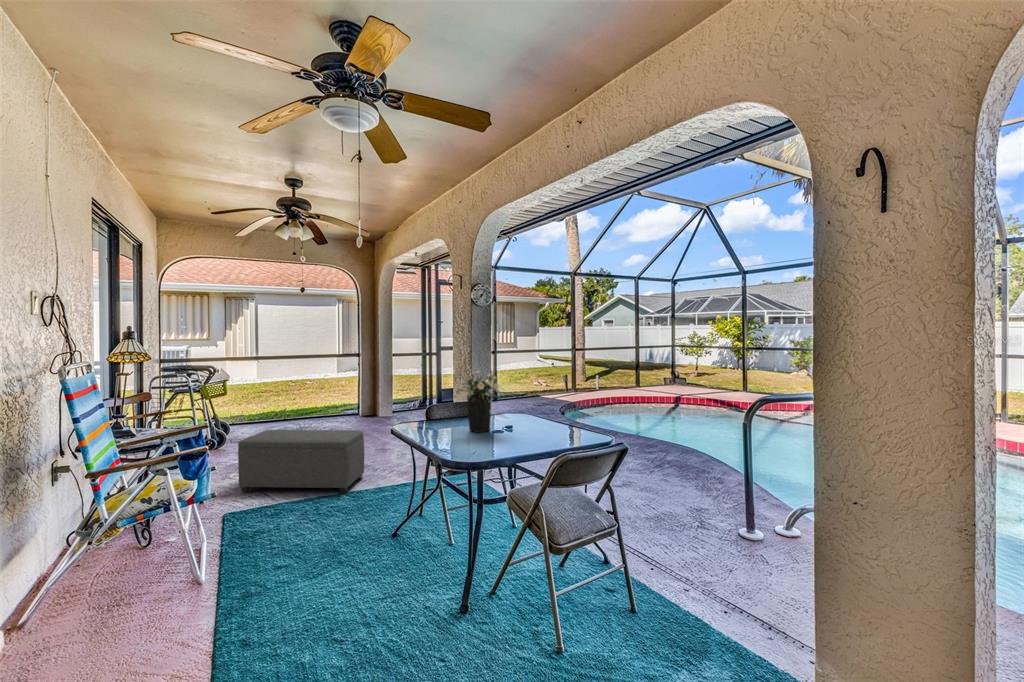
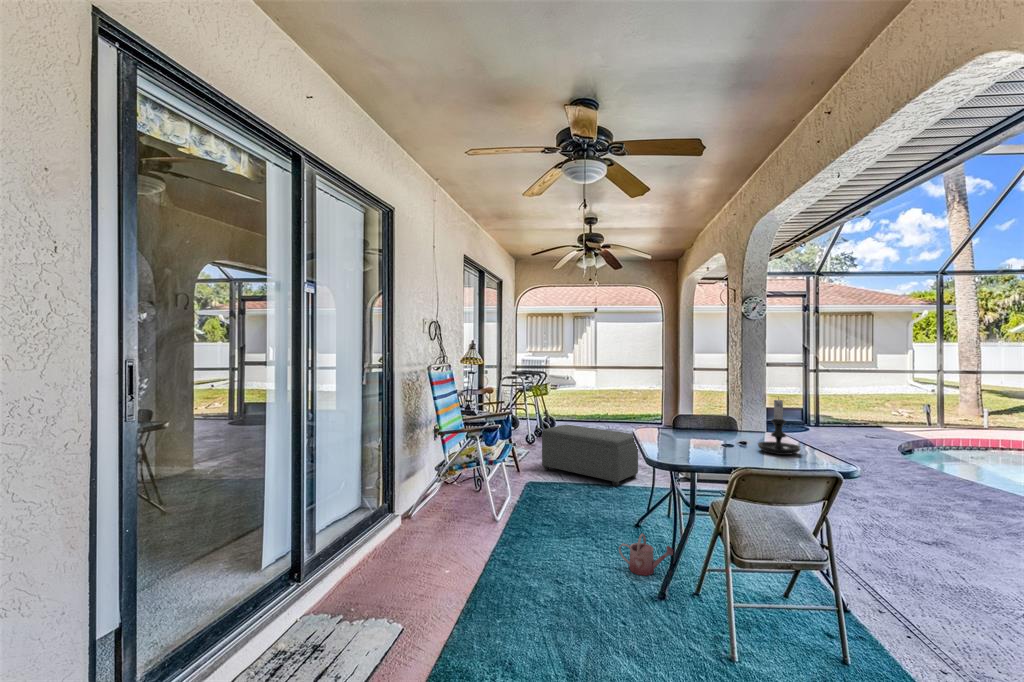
flower arrangement: present [454,371,501,433] -> none [676,383,729,443]
candle holder: none [530,379,567,434] -> present [758,399,800,455]
watering can: none [398,544,462,593] -> present [619,533,674,576]

